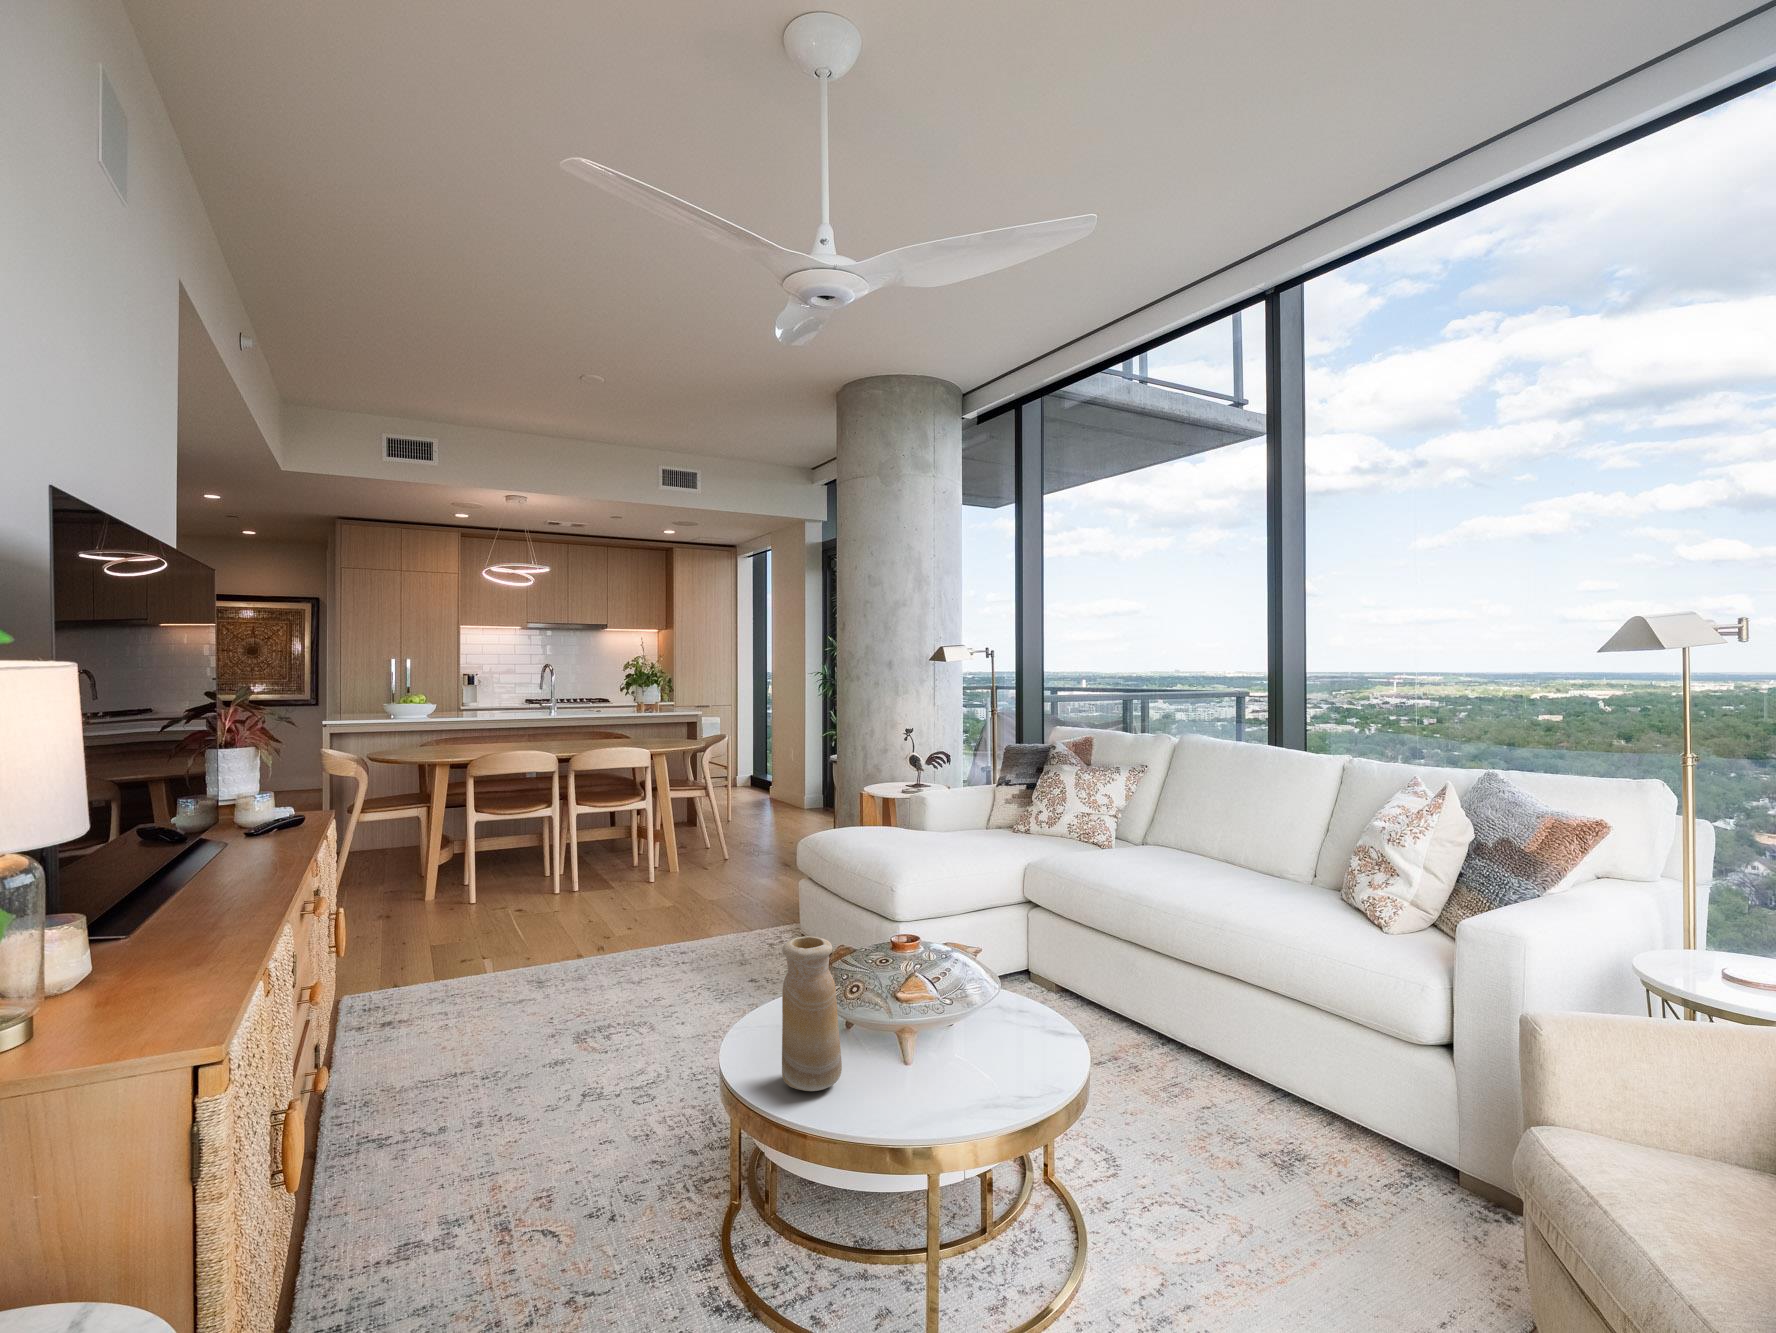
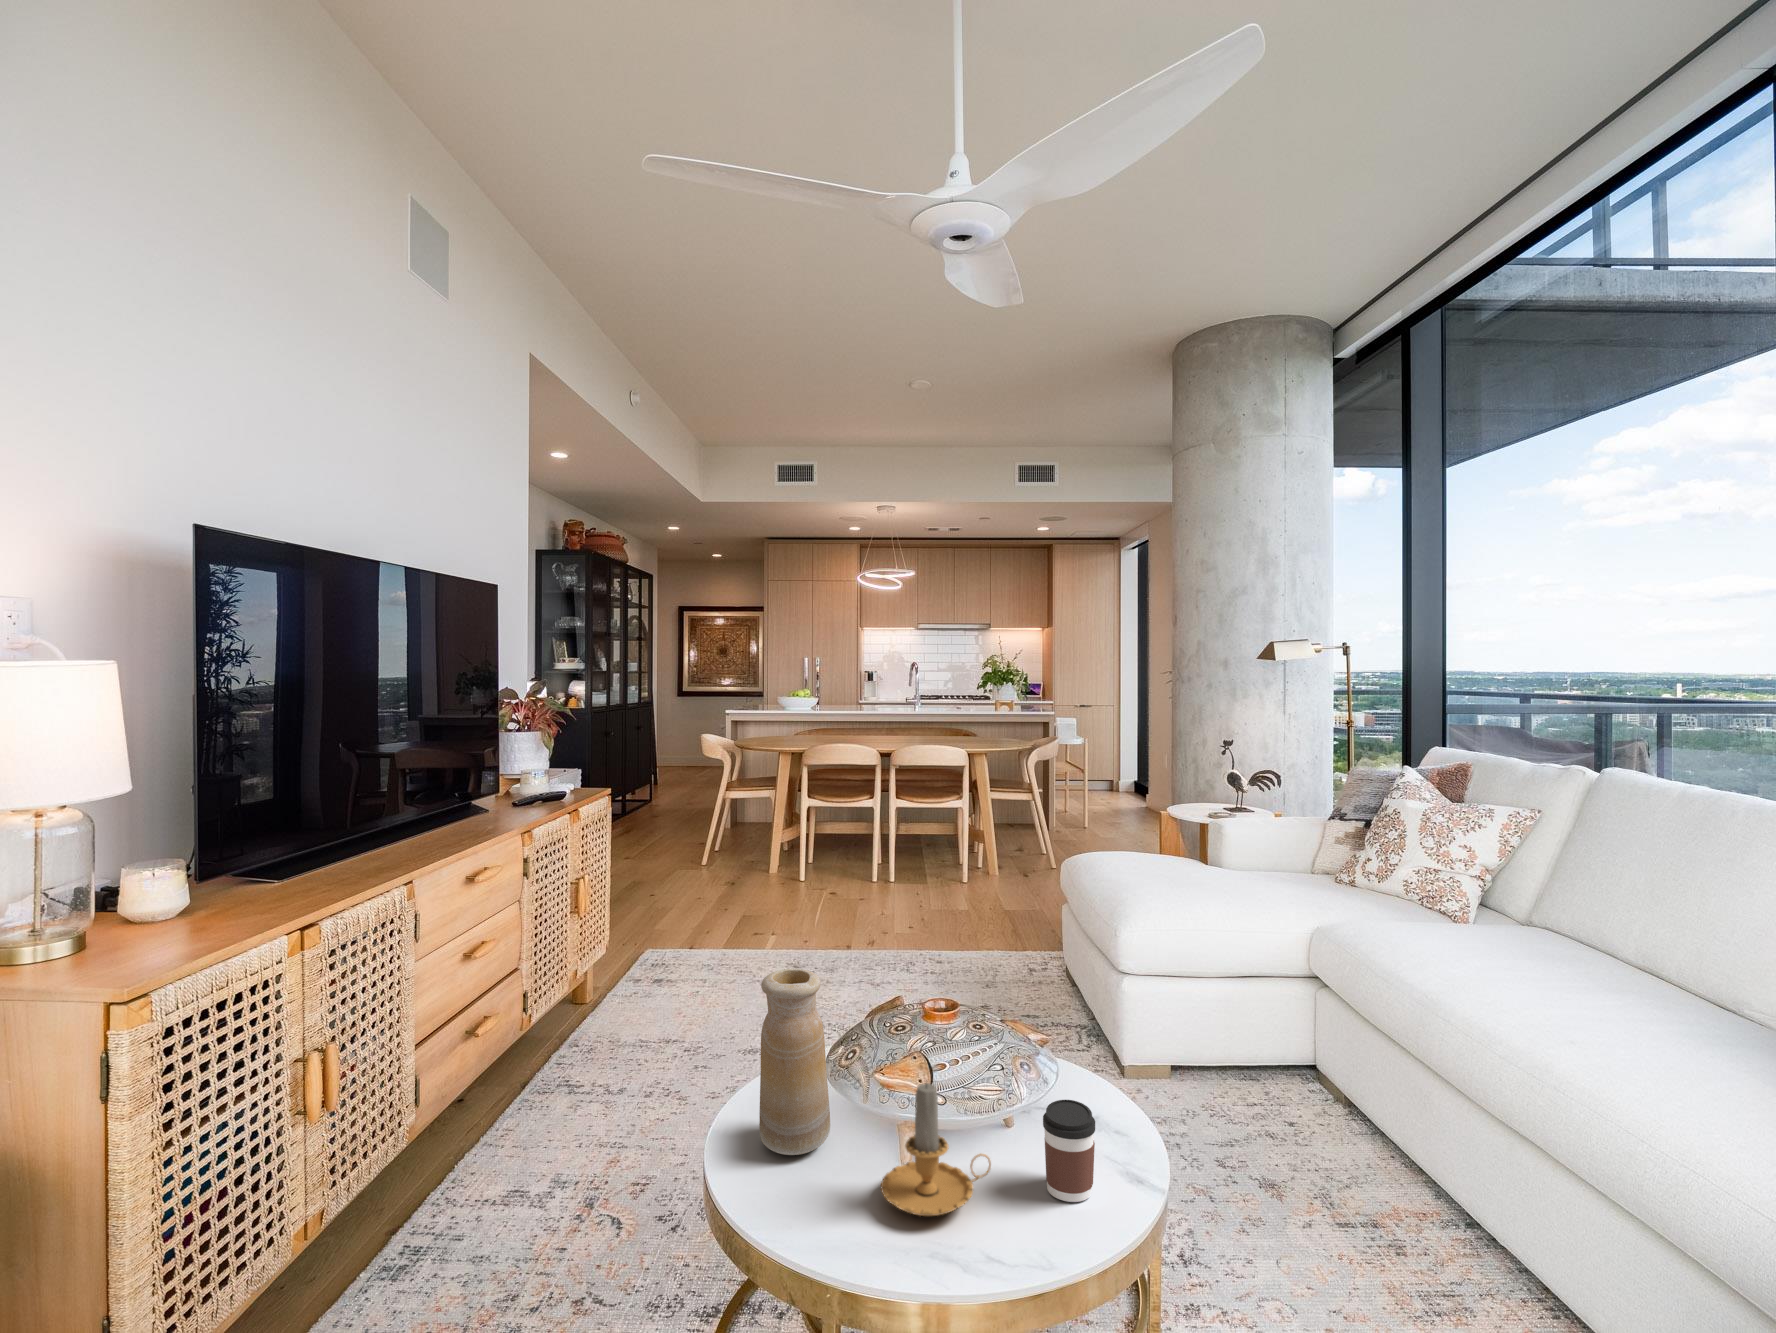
coffee cup: none [1008,995,1046,1066] -> present [1043,1100,1095,1202]
candle: none [911,998,982,1100] -> present [881,1083,991,1216]

